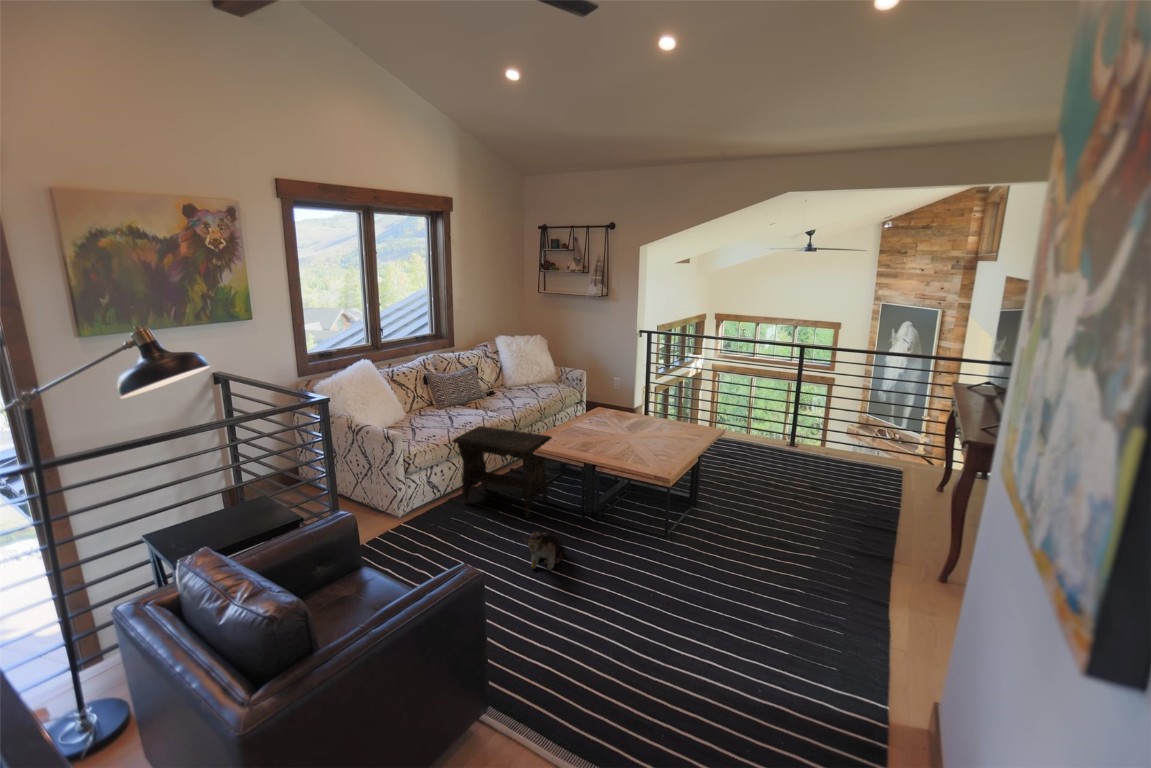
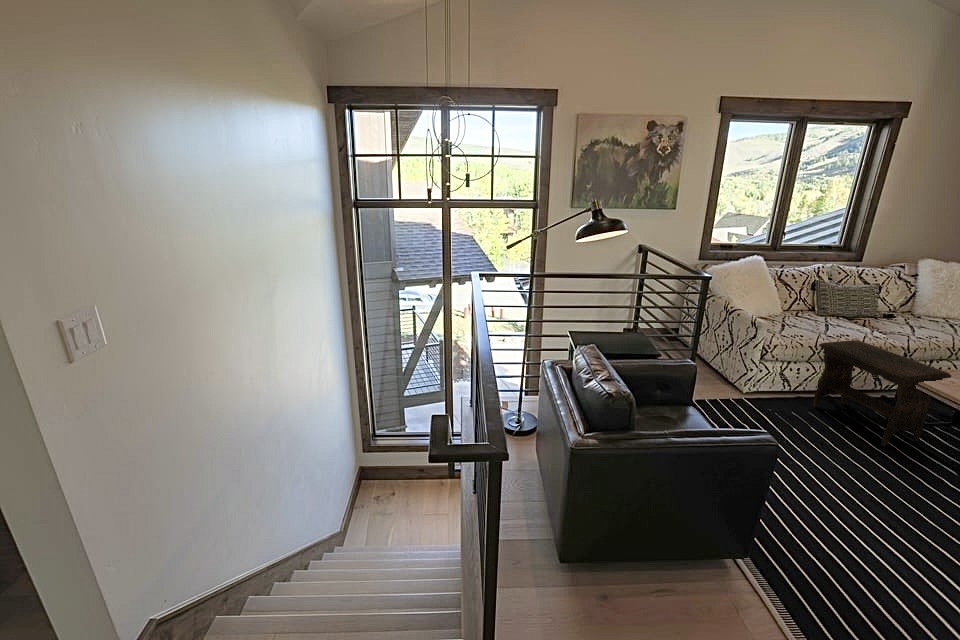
plush toy: present [523,531,562,570] -> none [861,454,917,502]

